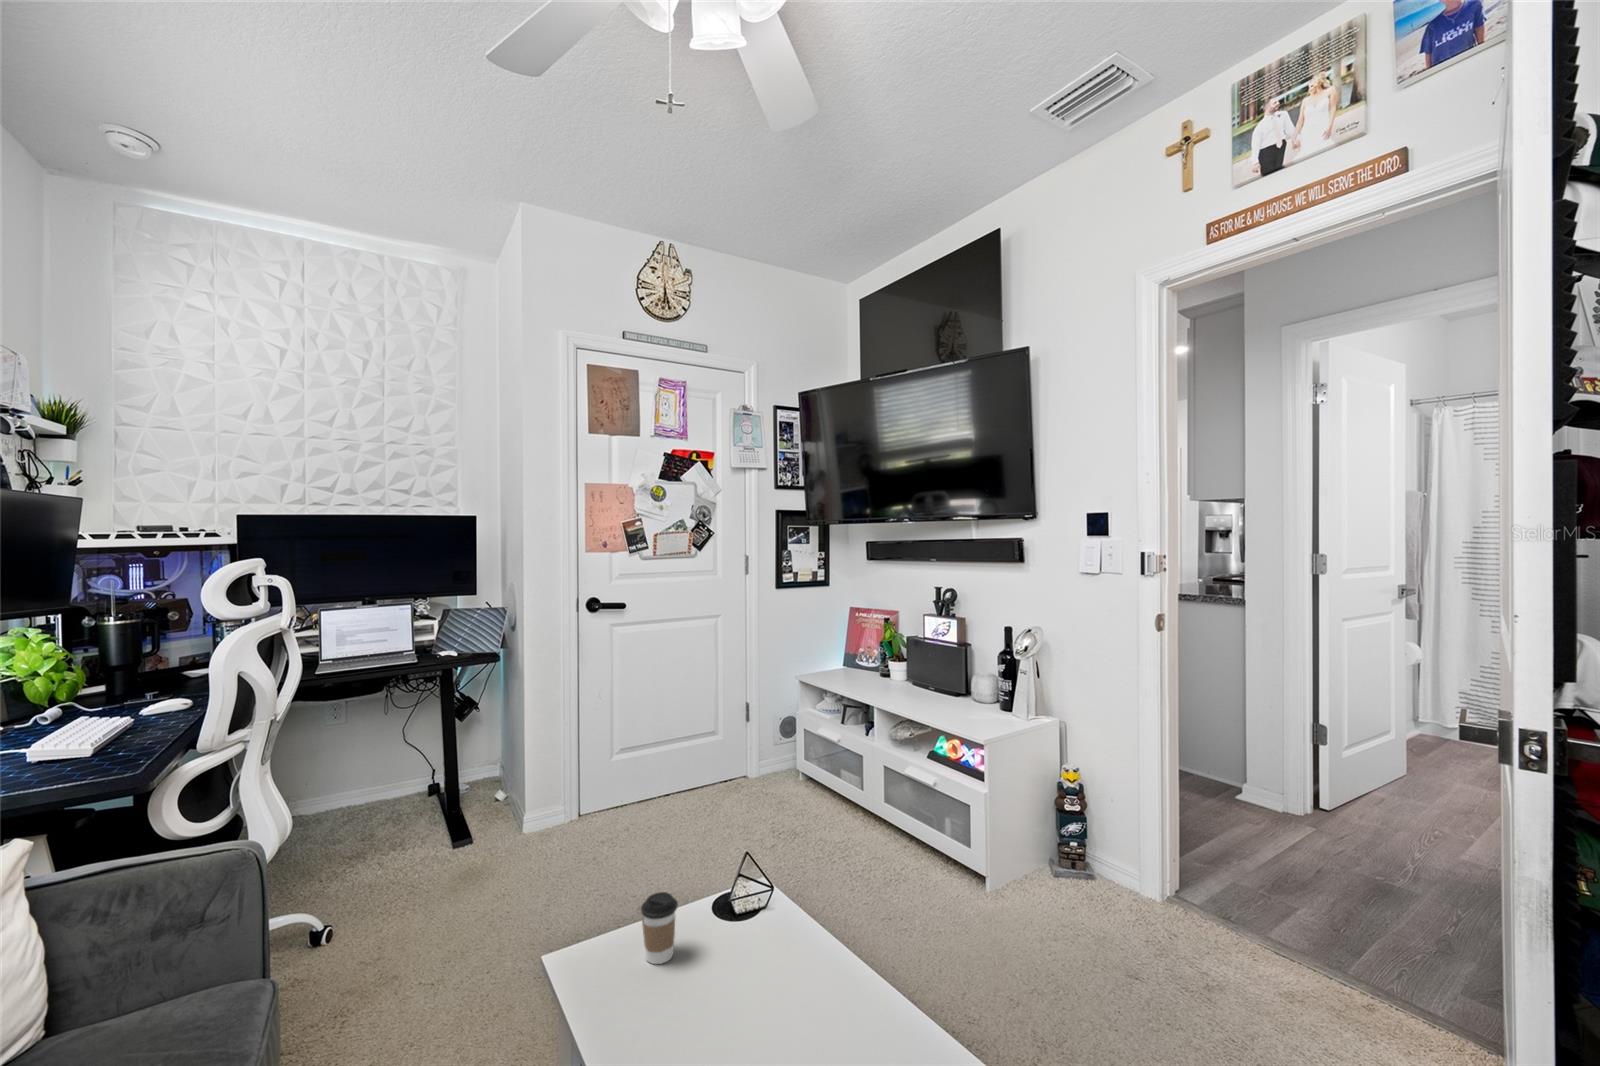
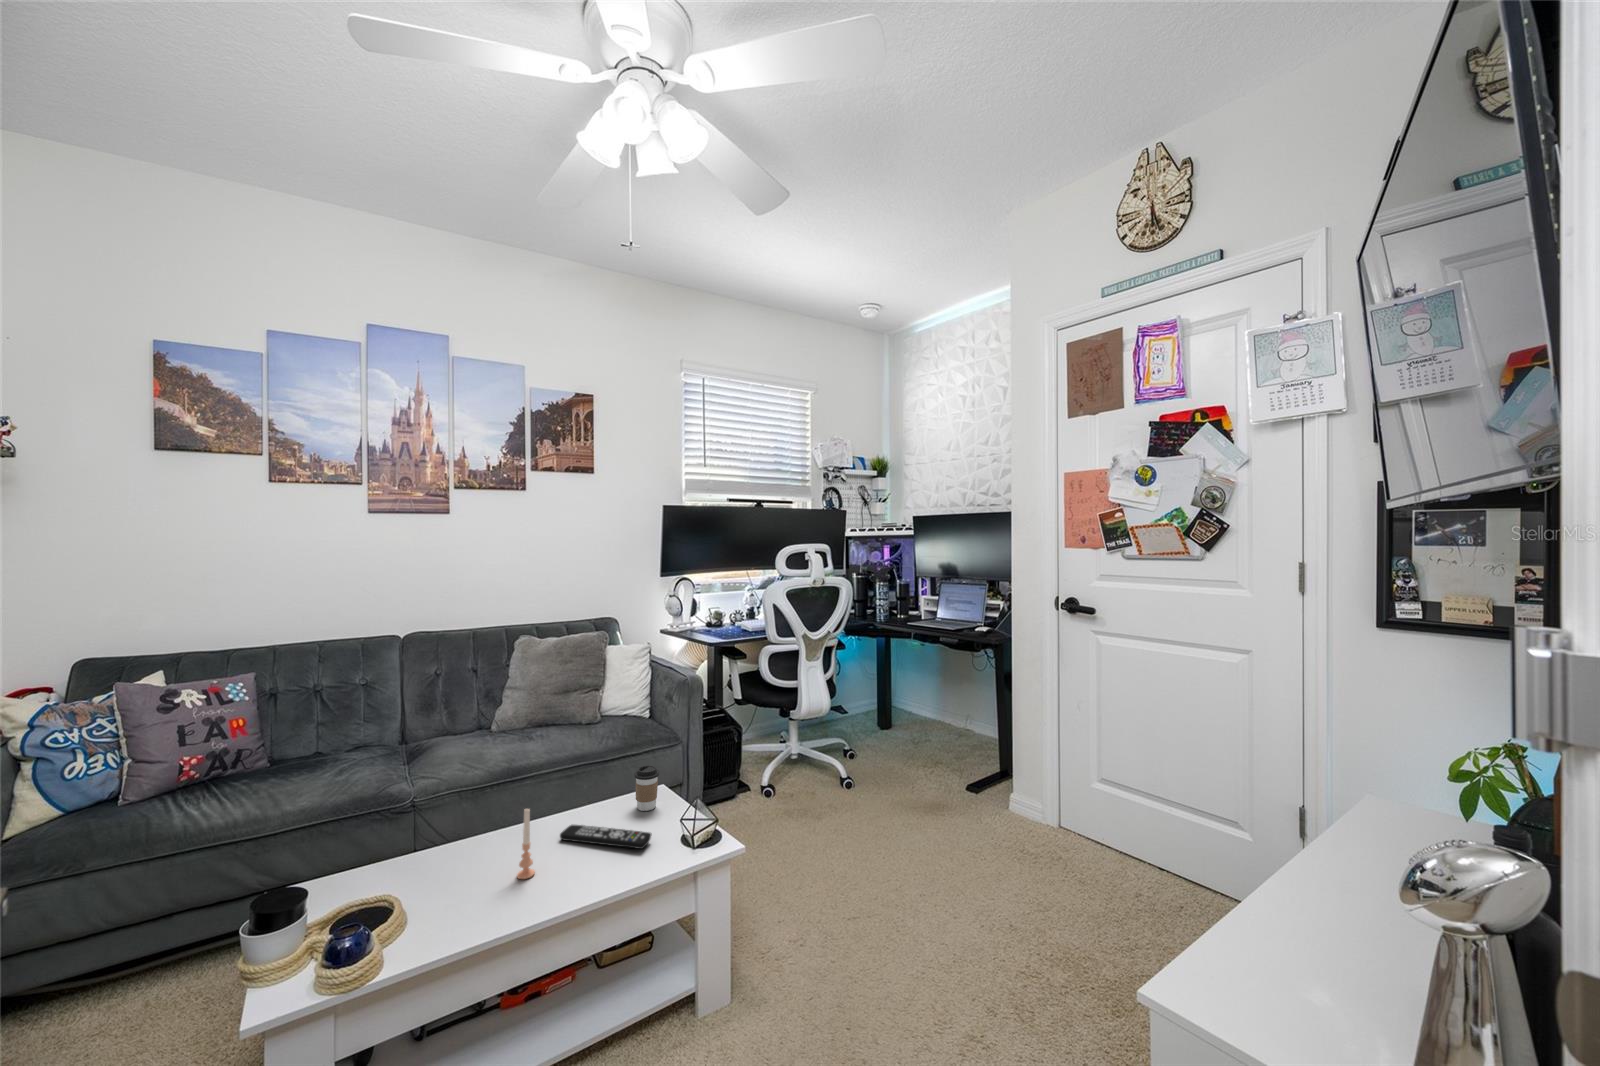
remote control: none [729,925,787,1016] -> present [560,825,651,849]
candle: none [841,930,864,1030] -> present [517,809,535,879]

